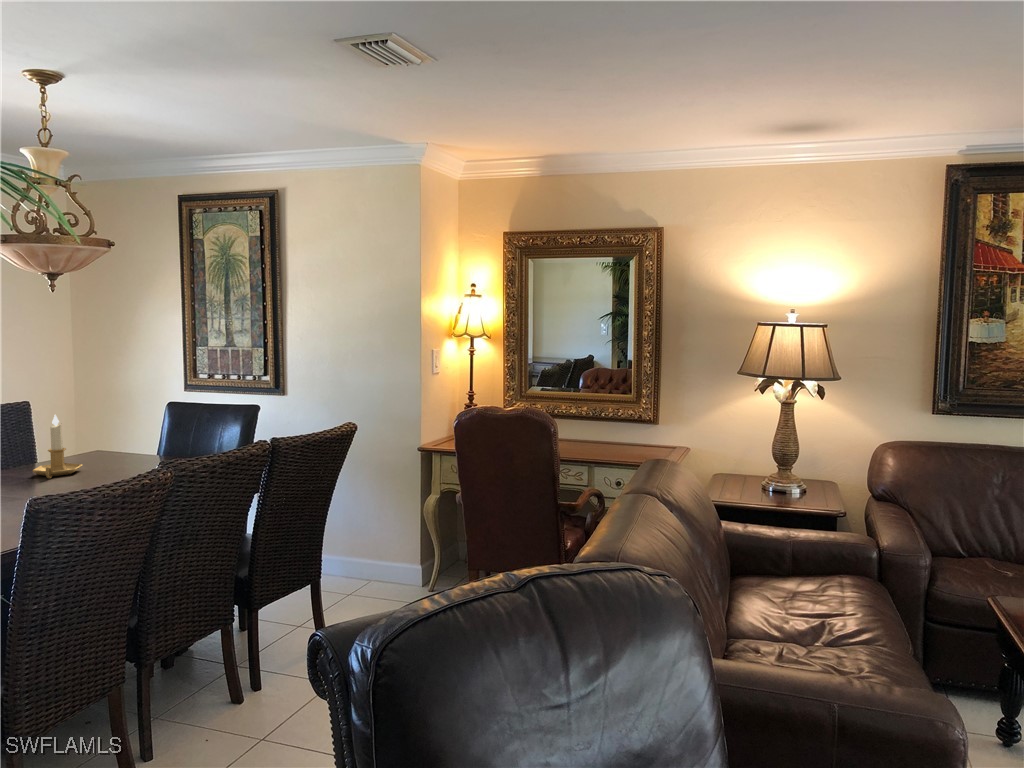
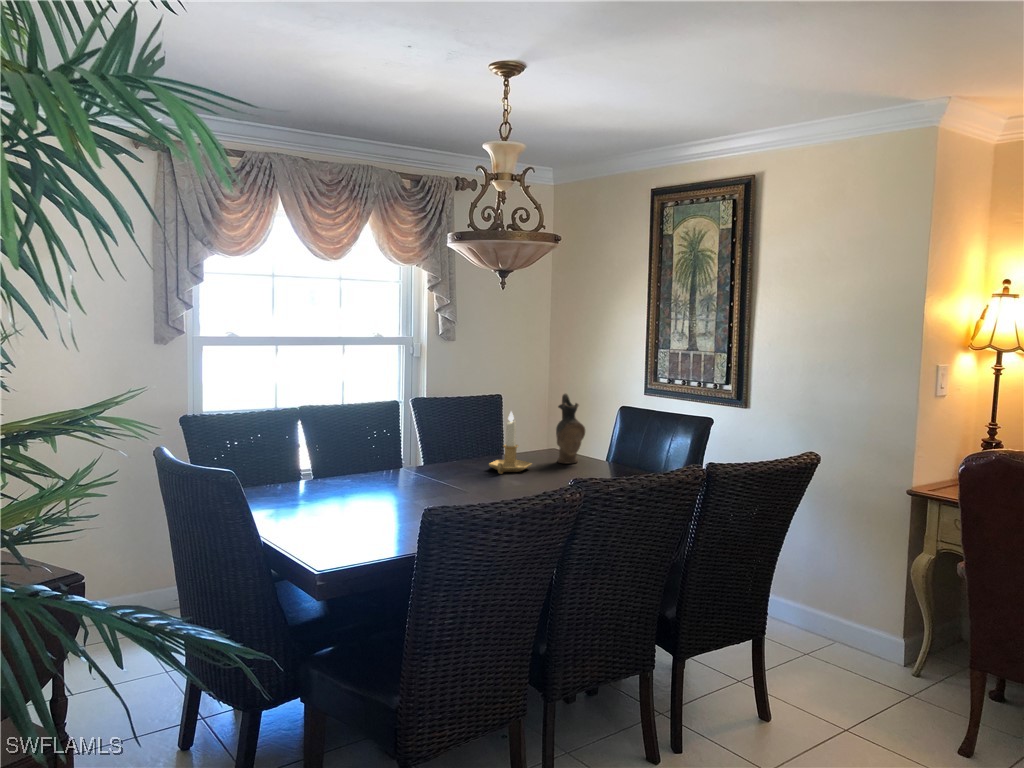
ceramic pitcher: none [104,393,136,462] -> present [556,394,585,463]

